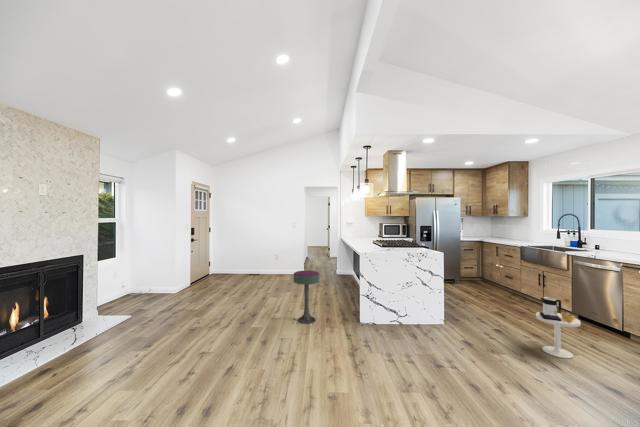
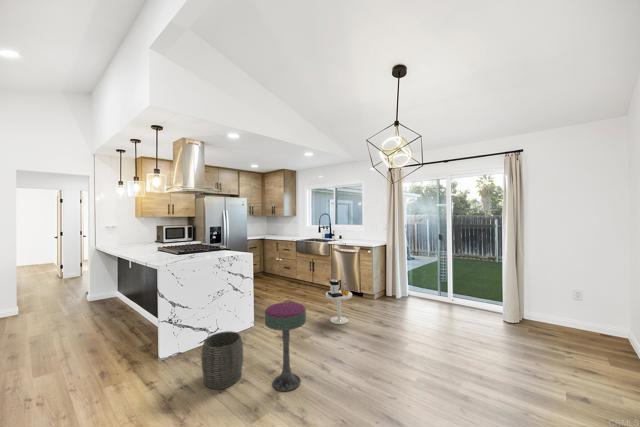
bar stool: present [294,270,319,323] -> present [265,302,306,391]
woven basket: none [379,314,414,360] -> present [201,331,243,389]

